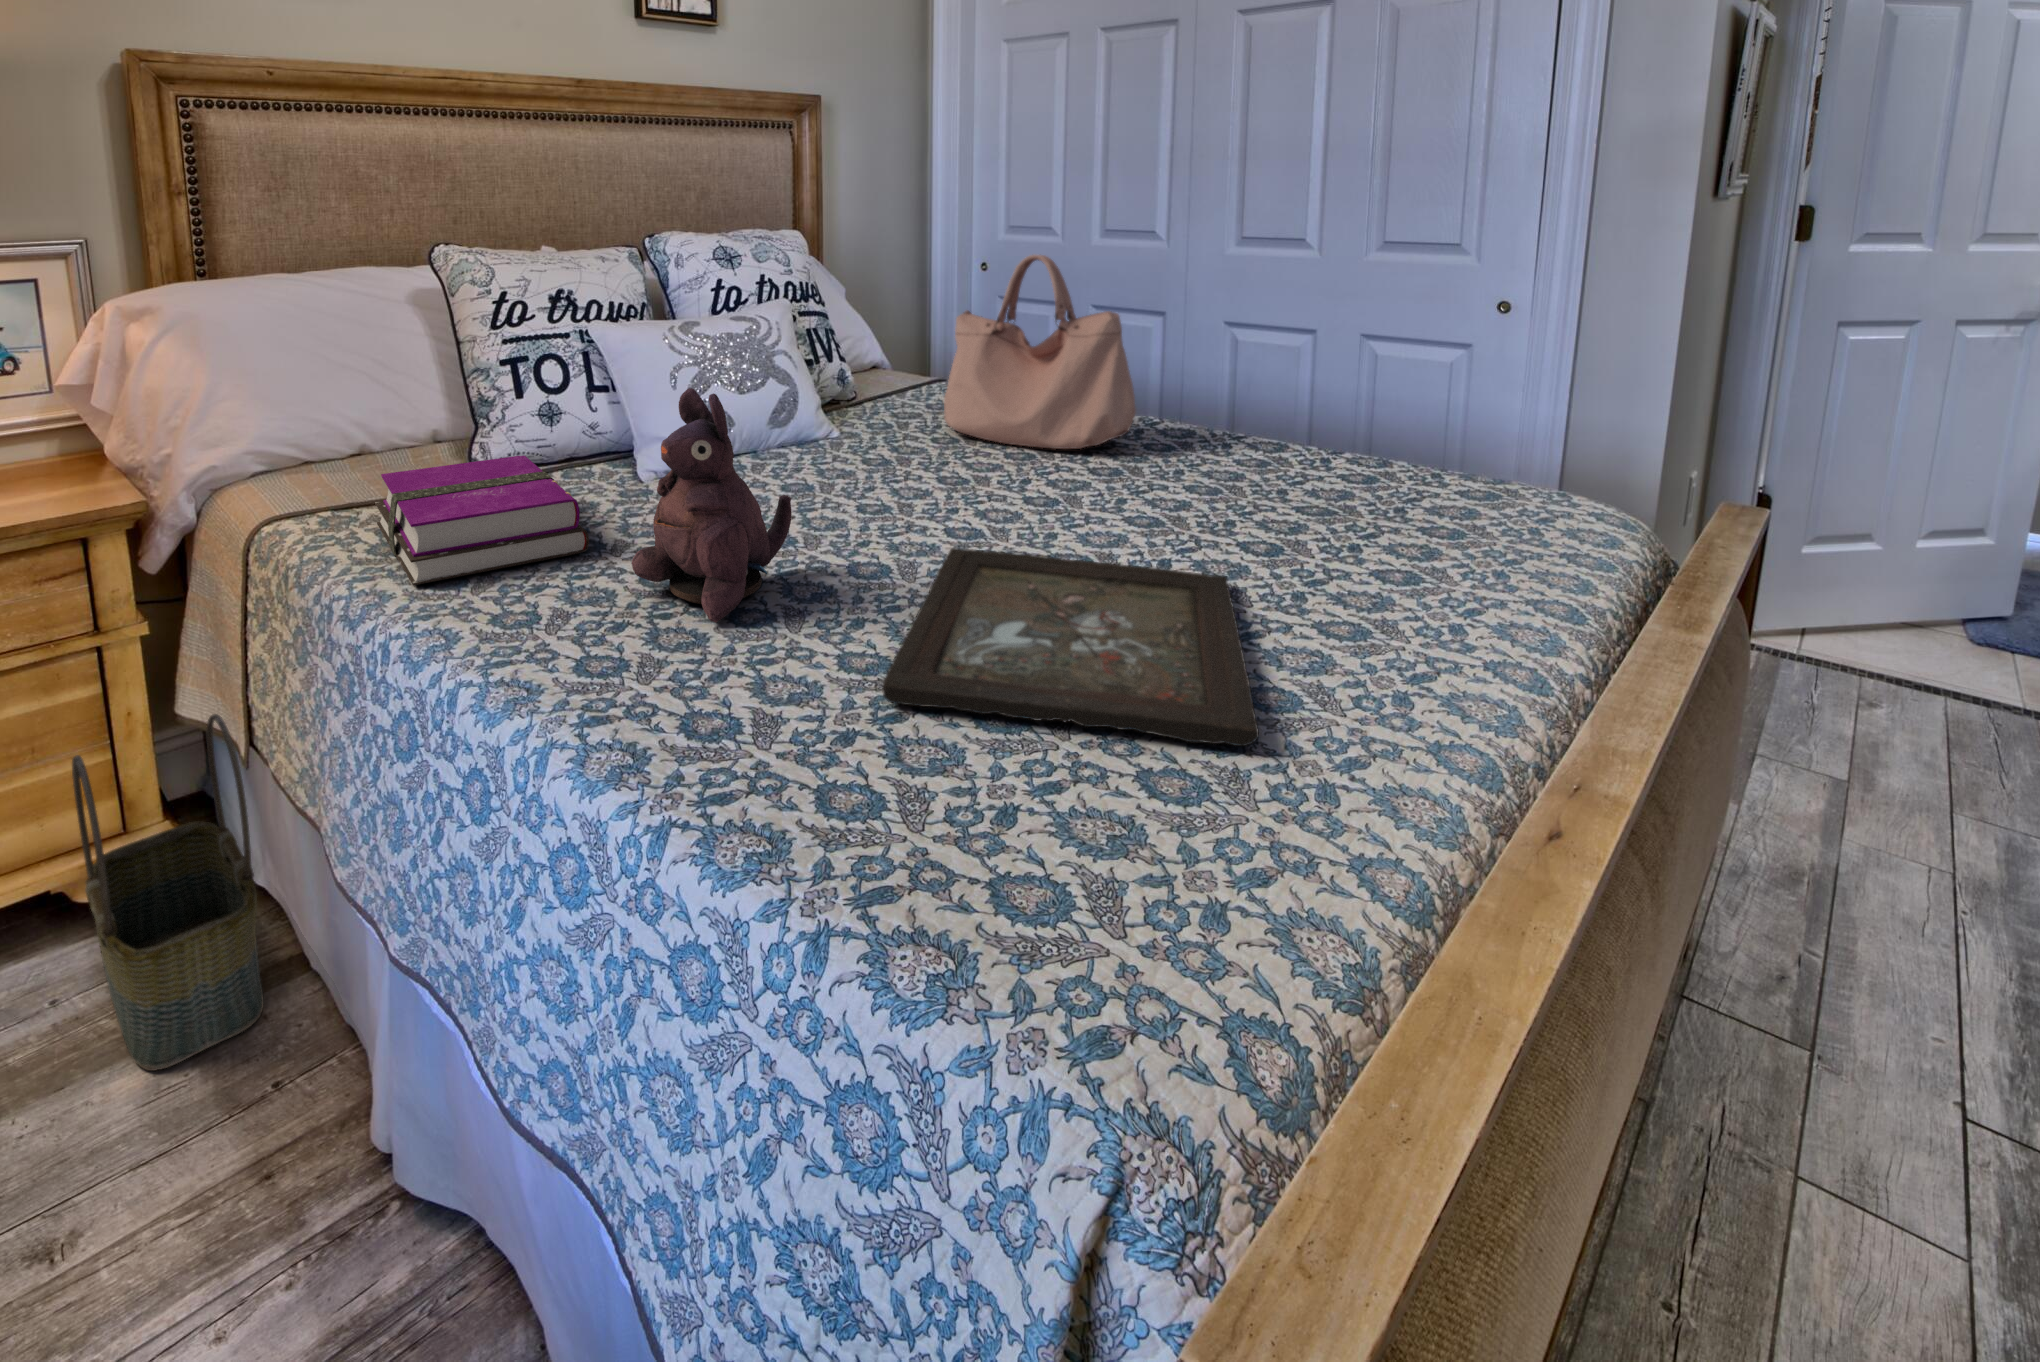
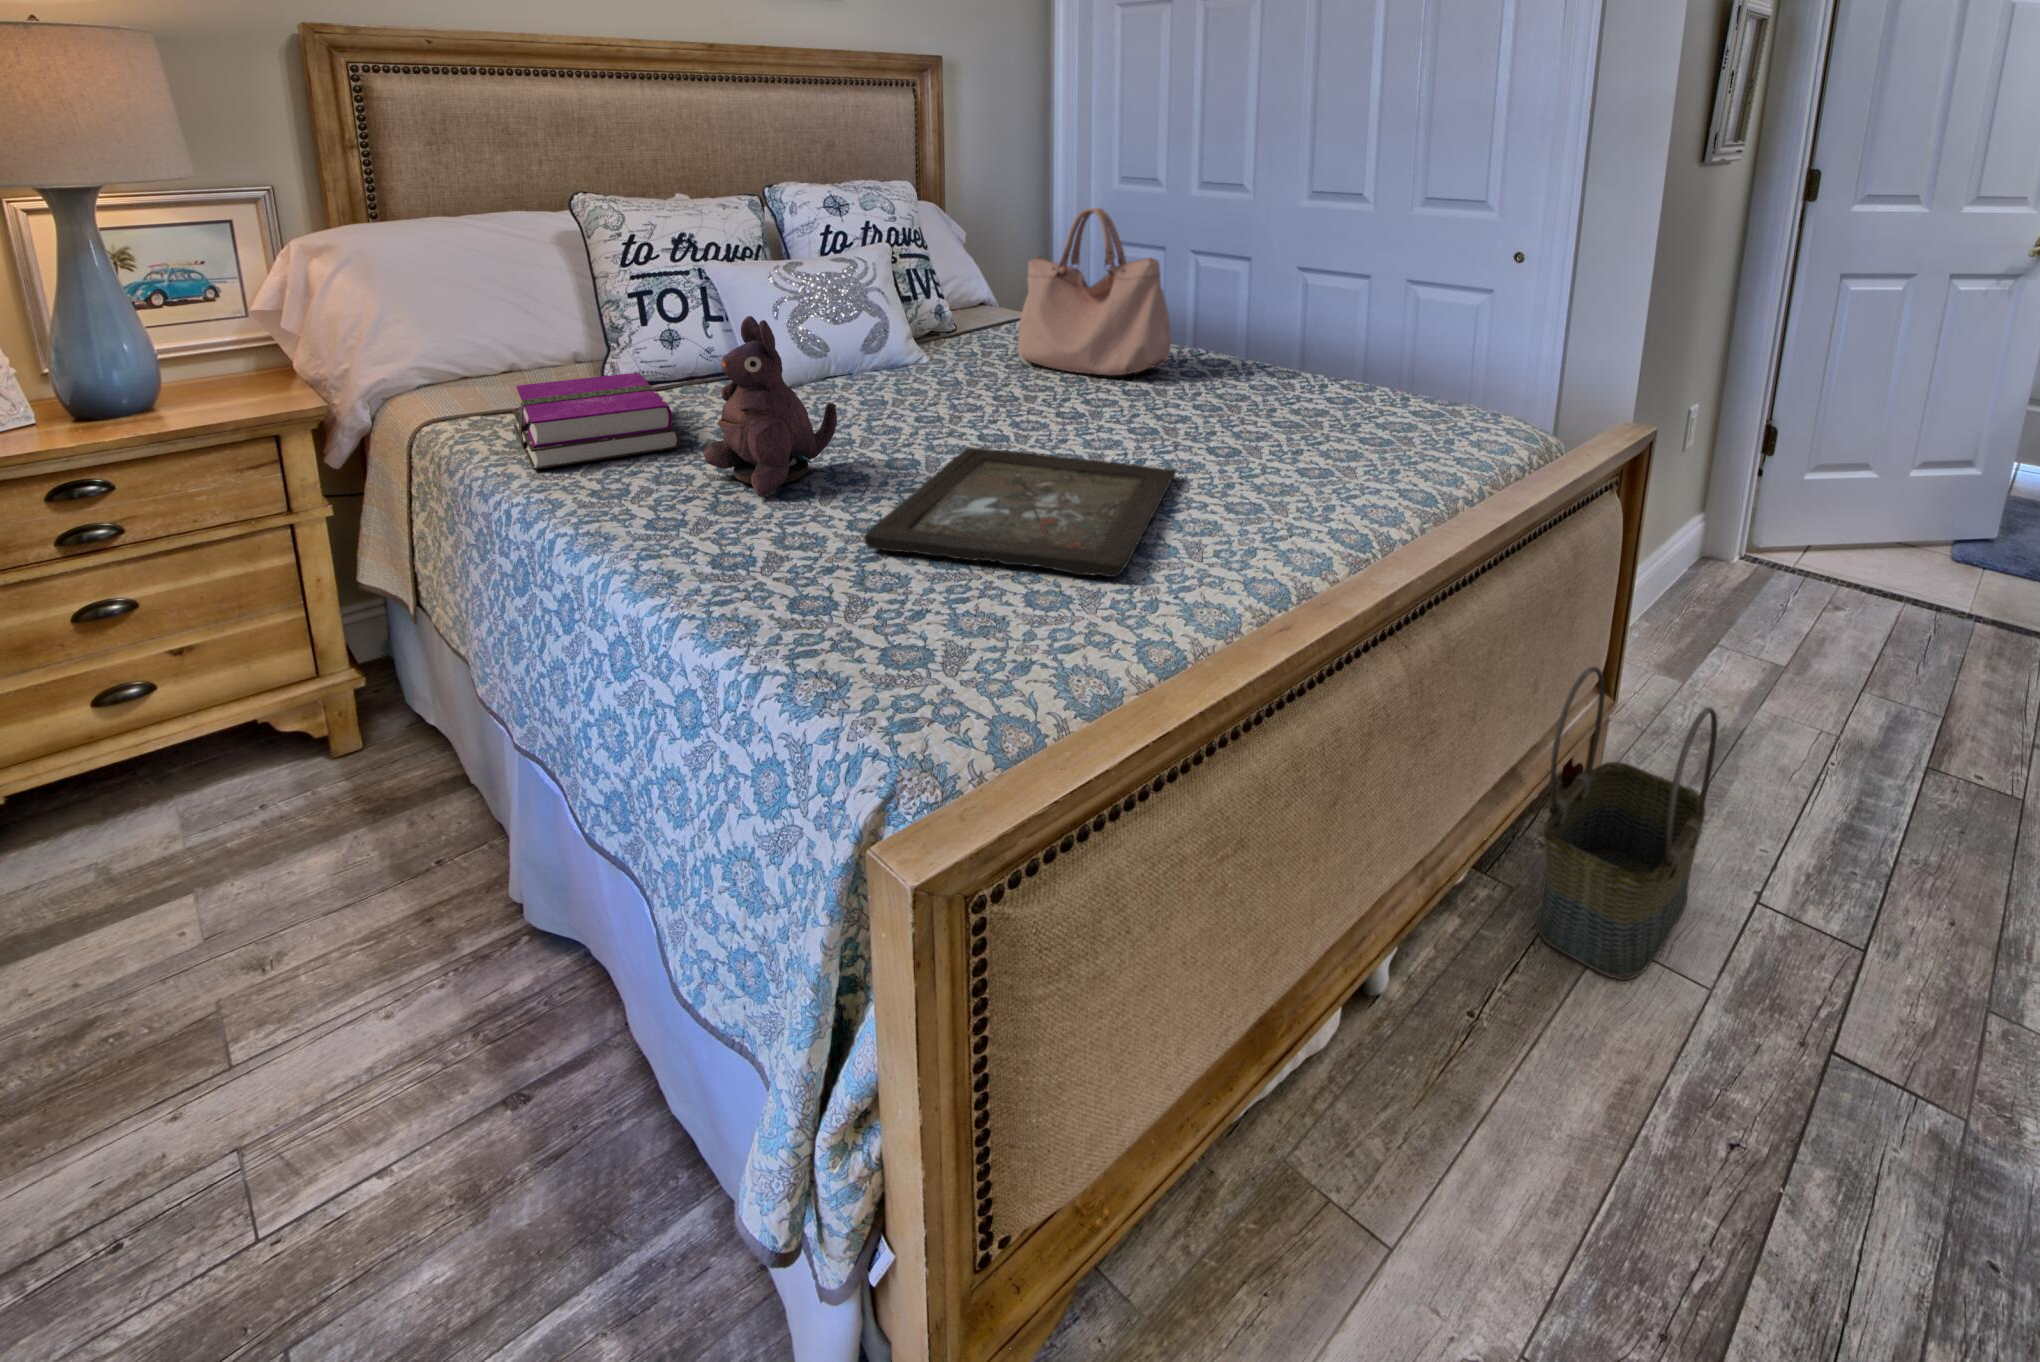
basket: present [72,714,263,1071] -> present [1537,667,1718,980]

